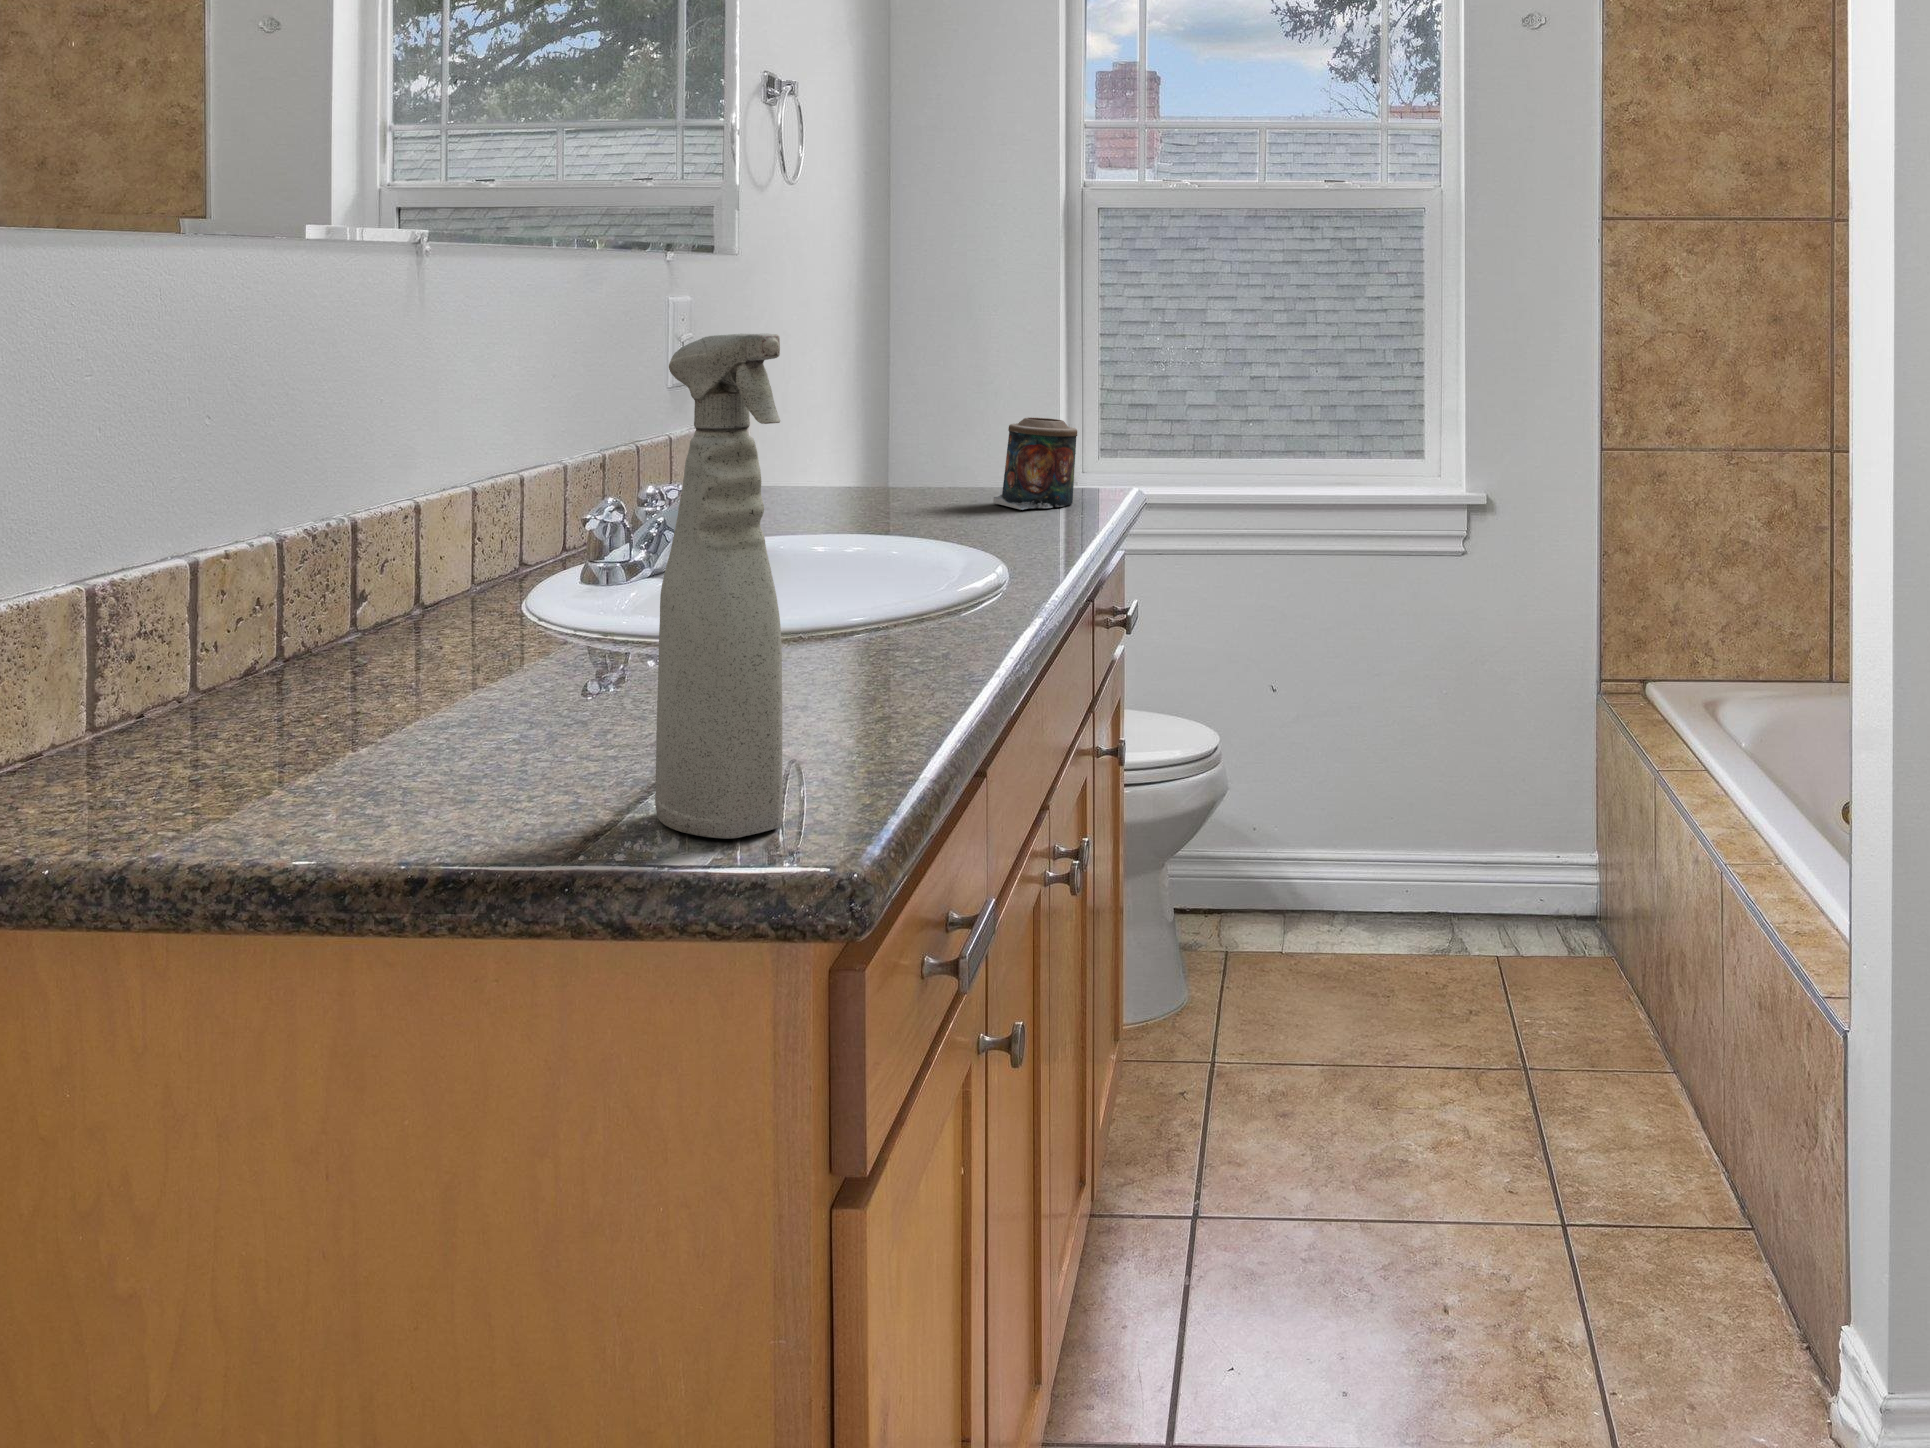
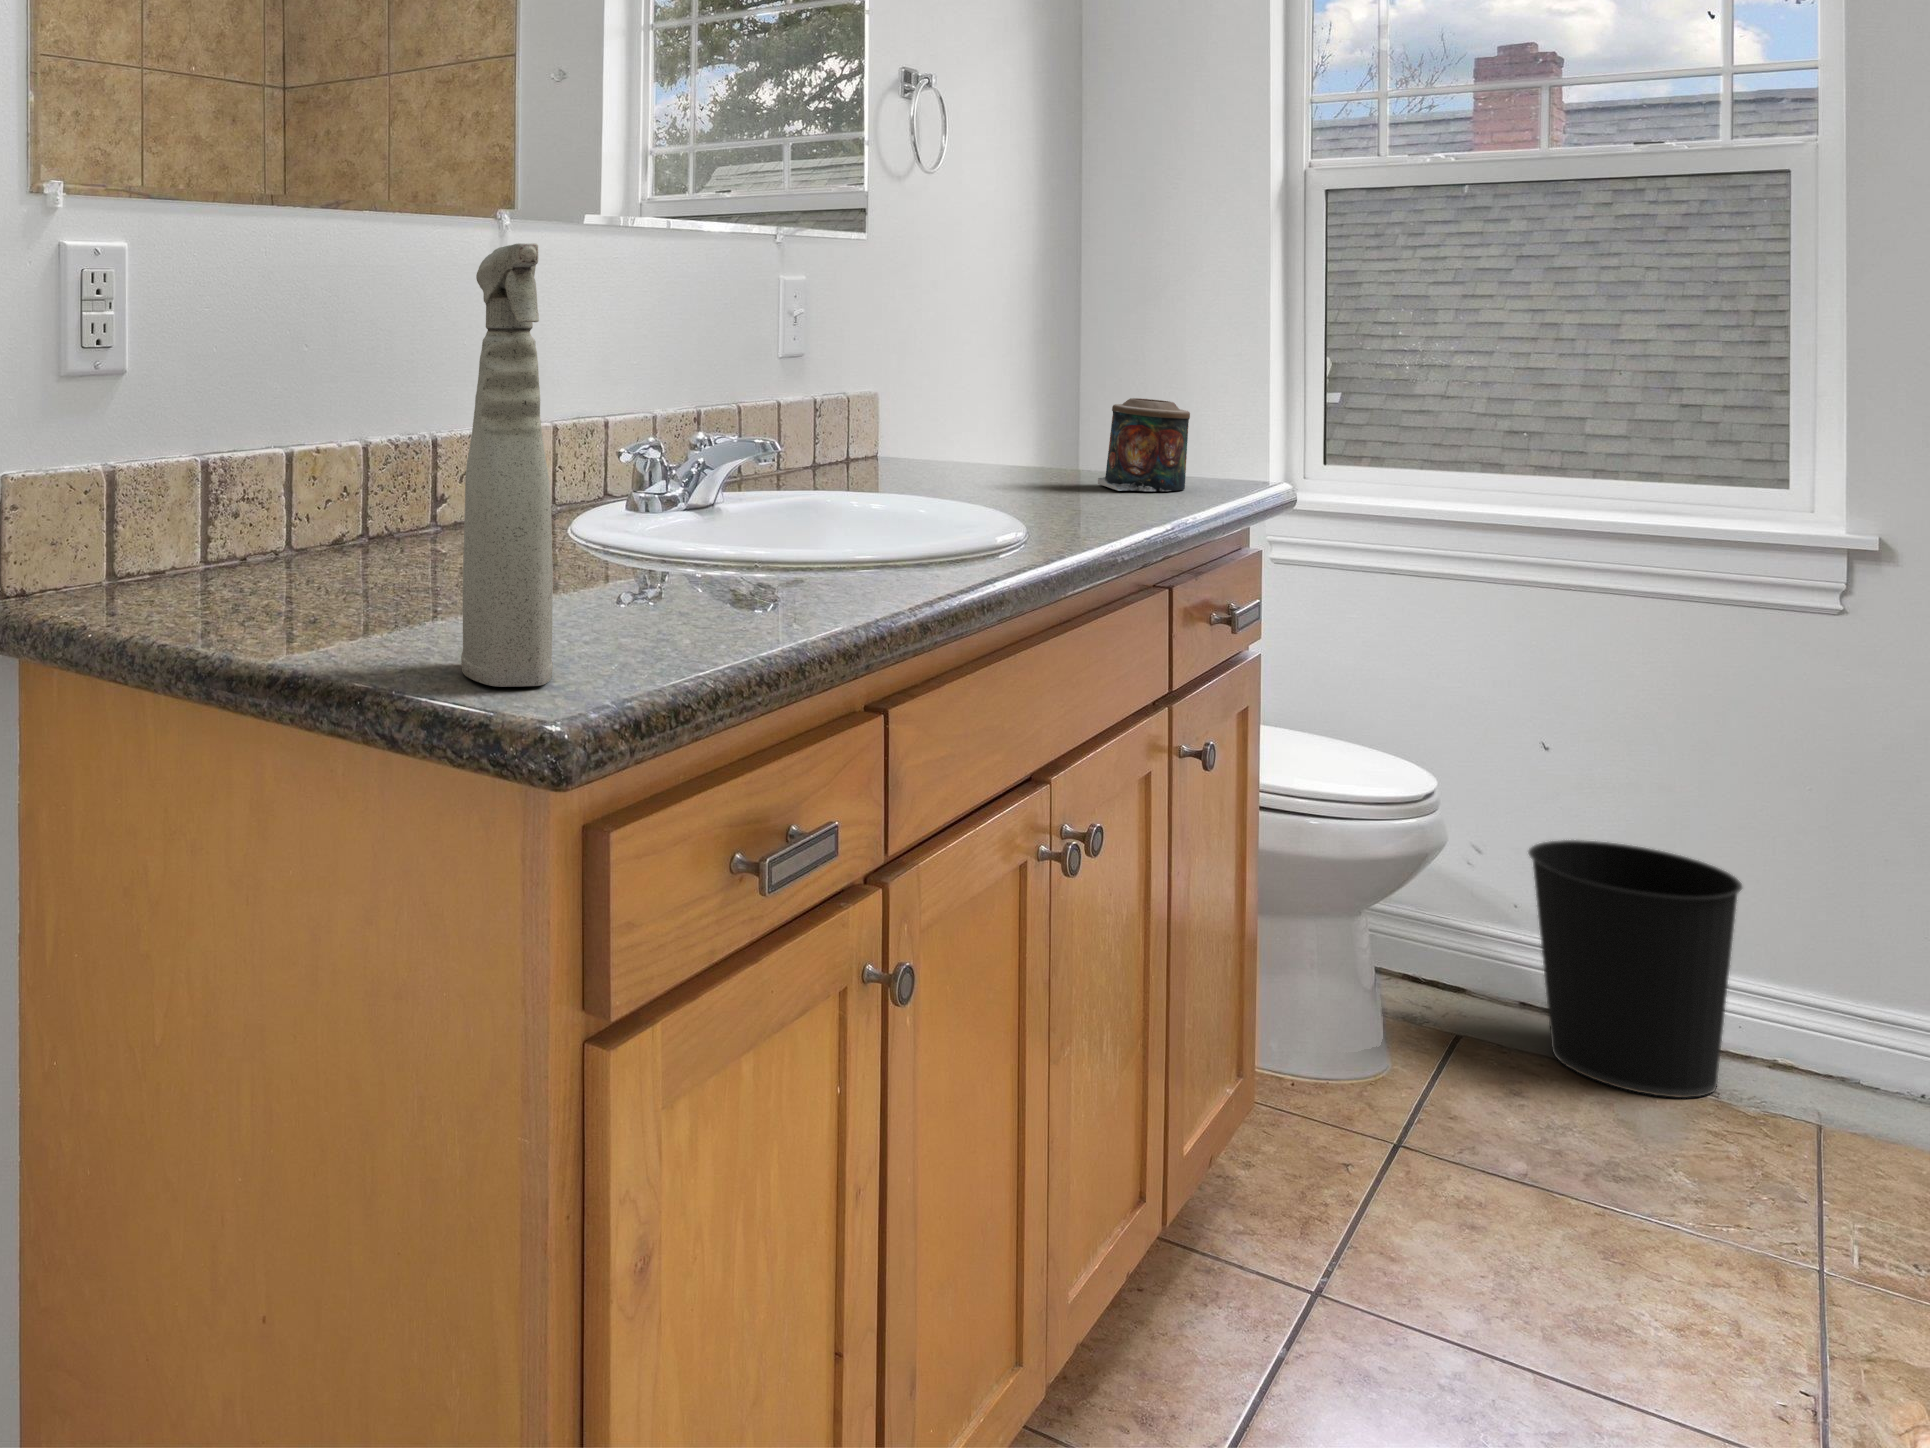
wastebasket: none [1274,764,1419,969] -> present [1528,840,1742,1098]

